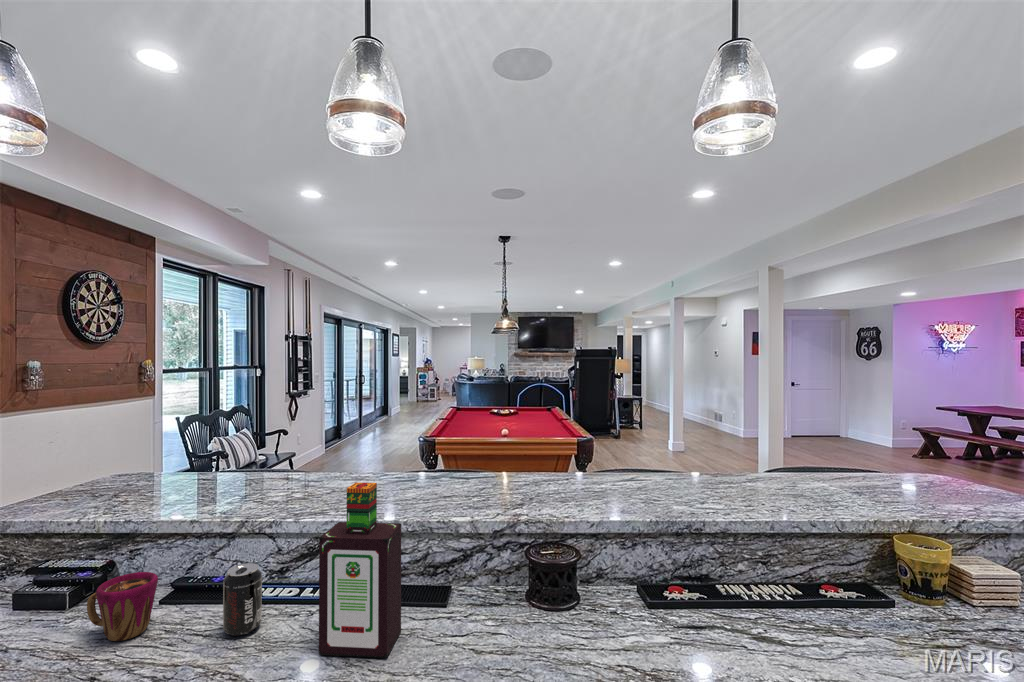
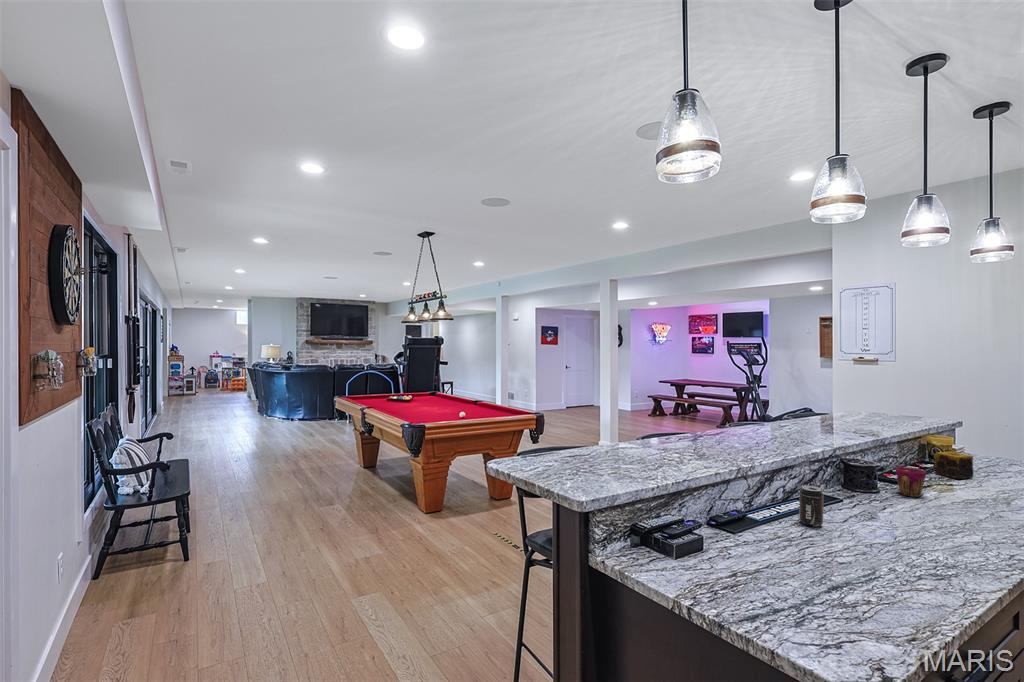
bottle: present [319,482,401,658] -> none [838,428,886,522]
cup: present [87,572,158,641] -> present [895,467,926,497]
candle: none [815,573,891,655] -> present [935,452,974,479]

